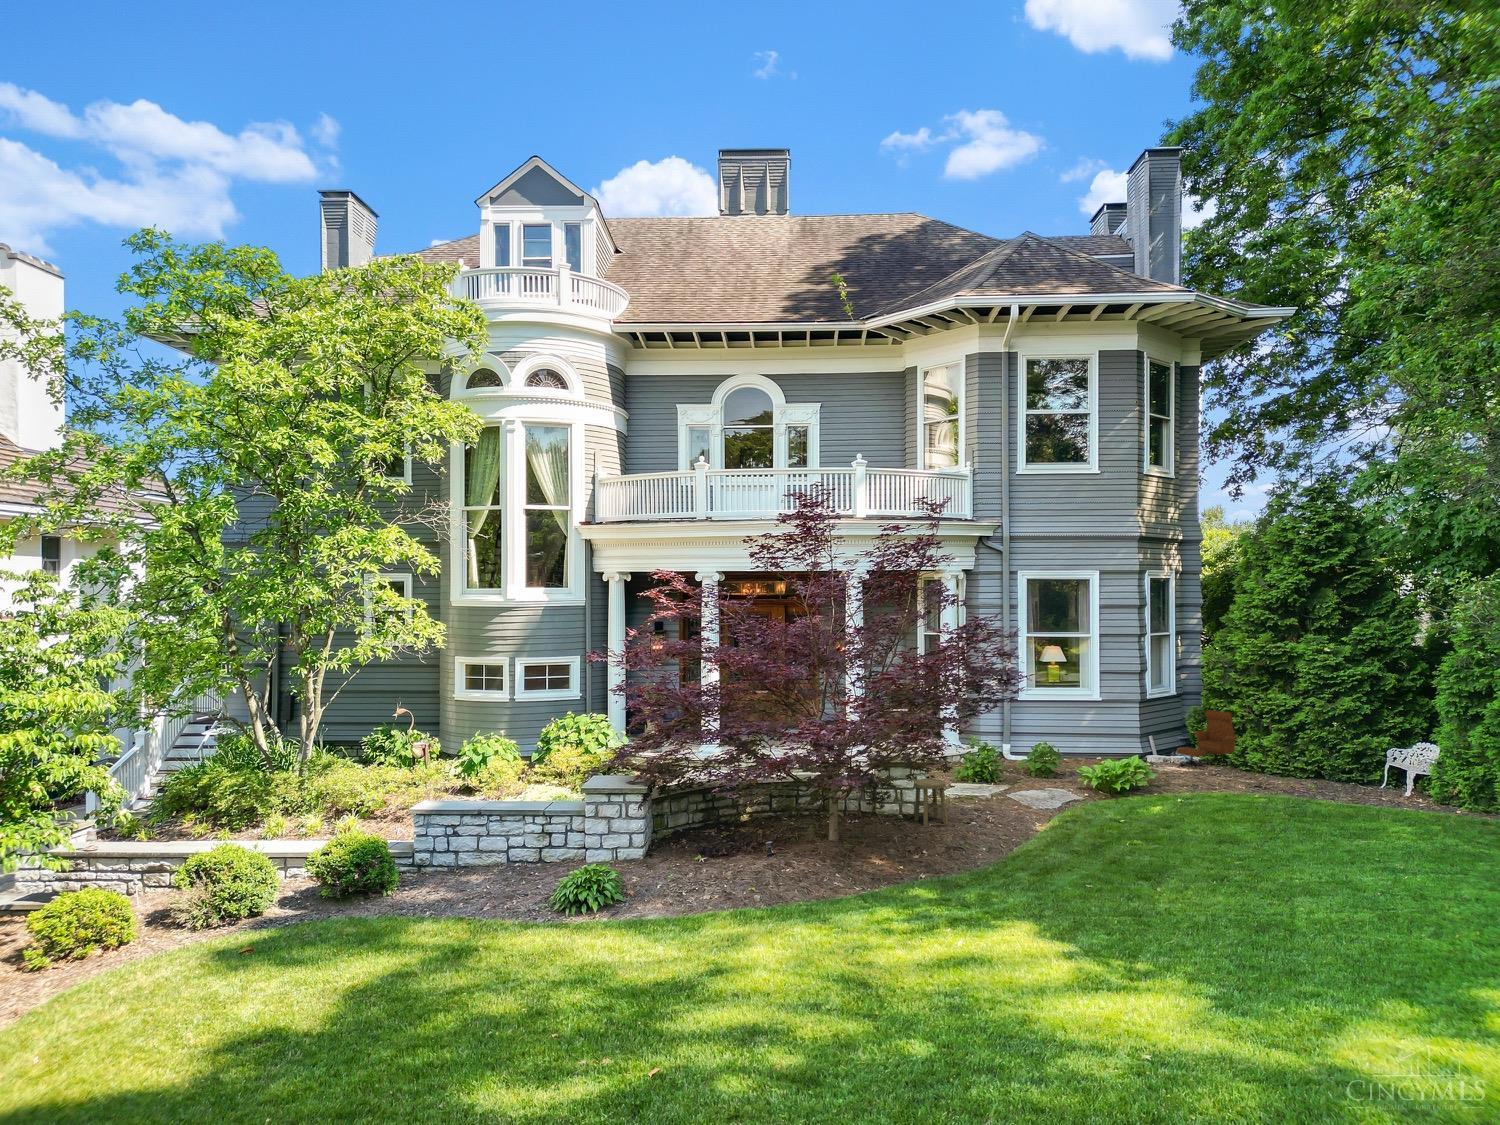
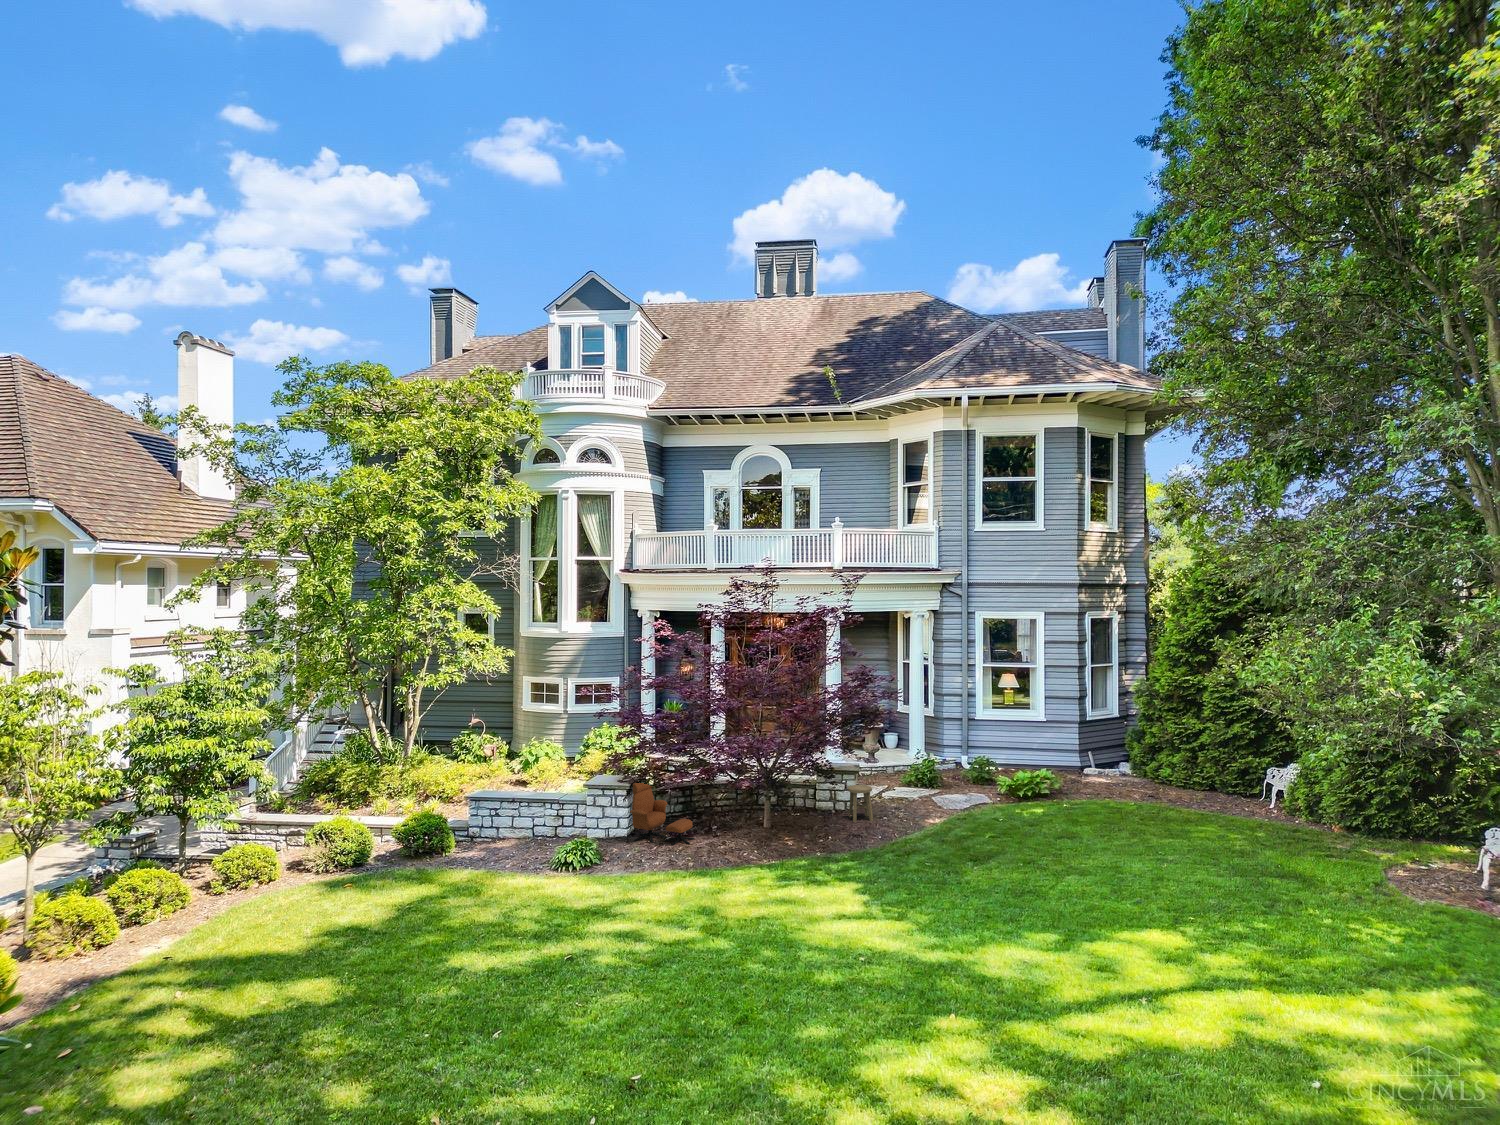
lounge chair: present [1177,710,1238,768] -> present [630,783,694,846]

